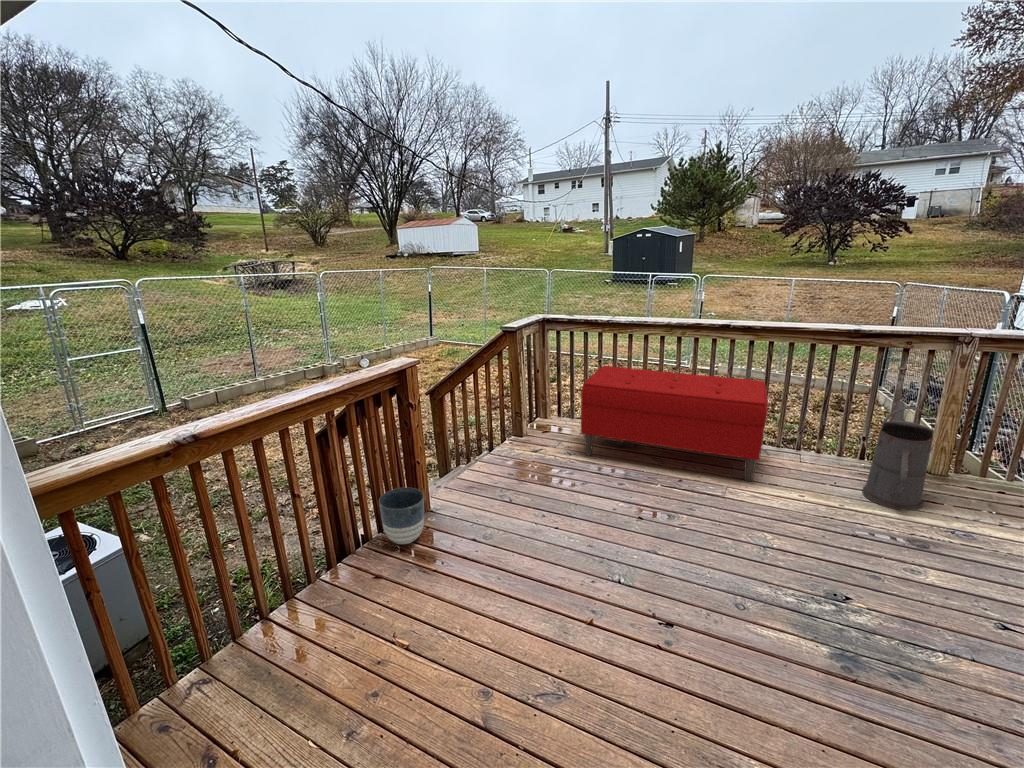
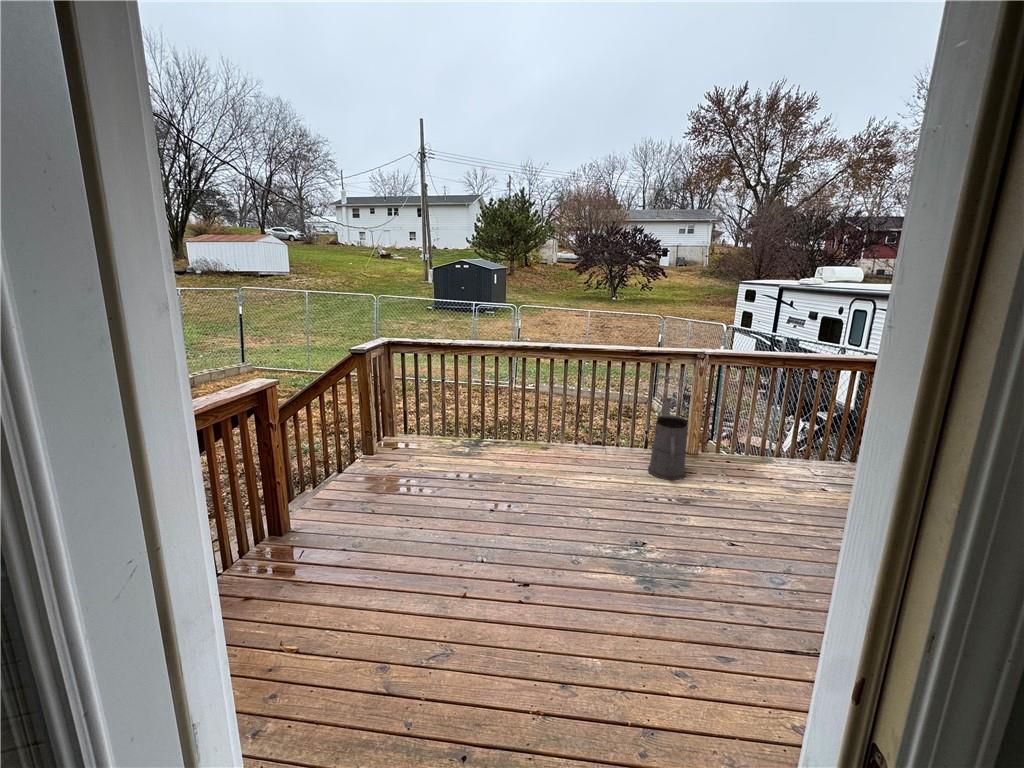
bench: present [581,366,768,481] -> none [431,384,581,473]
planter: present [379,487,424,544] -> none [247,507,294,563]

